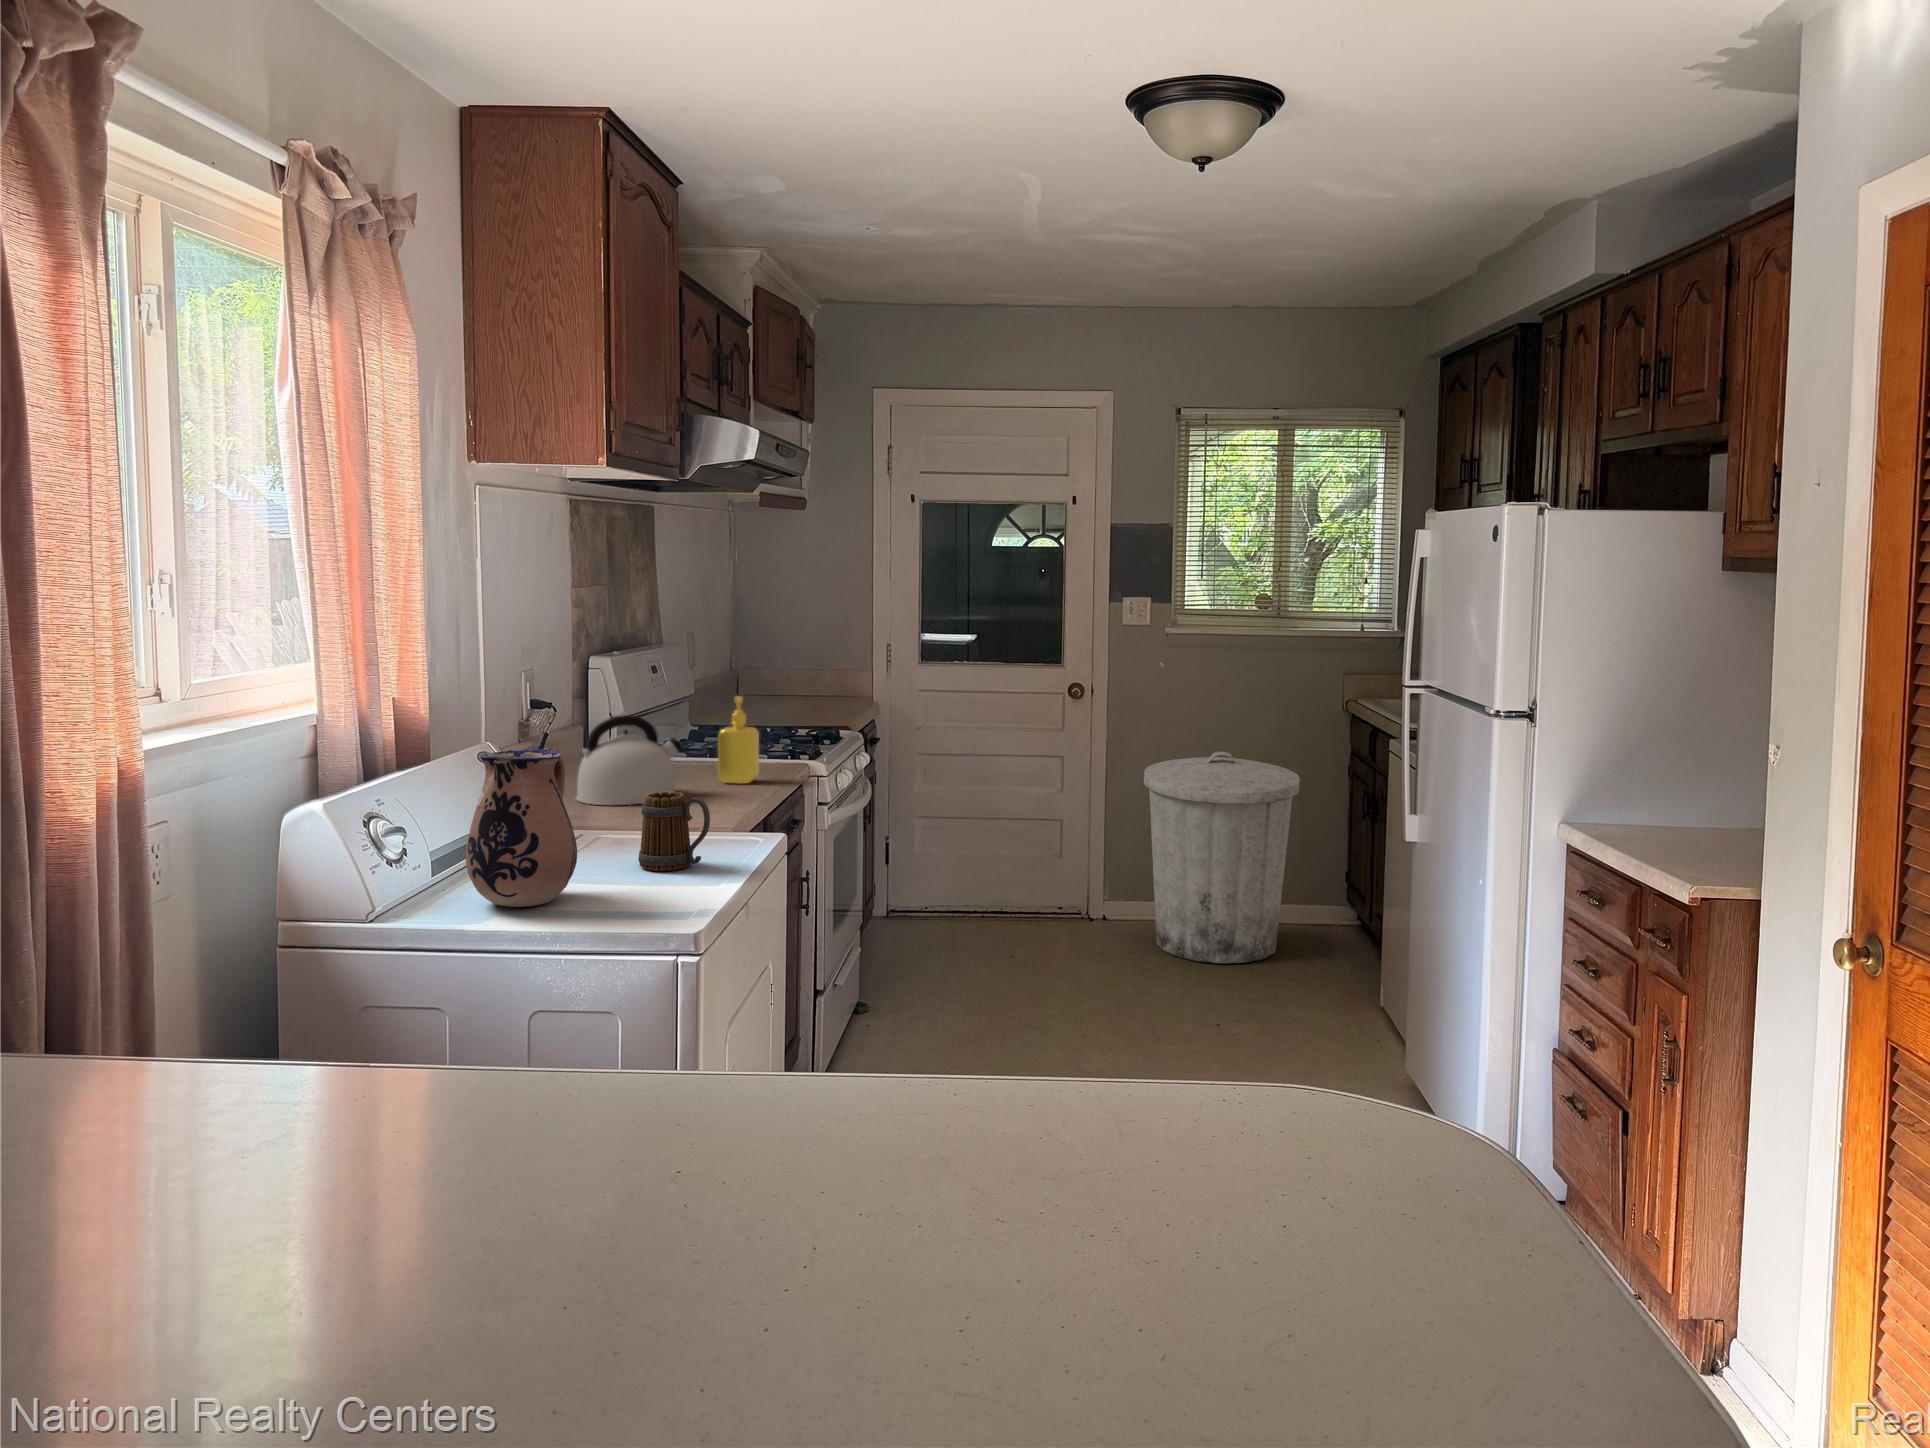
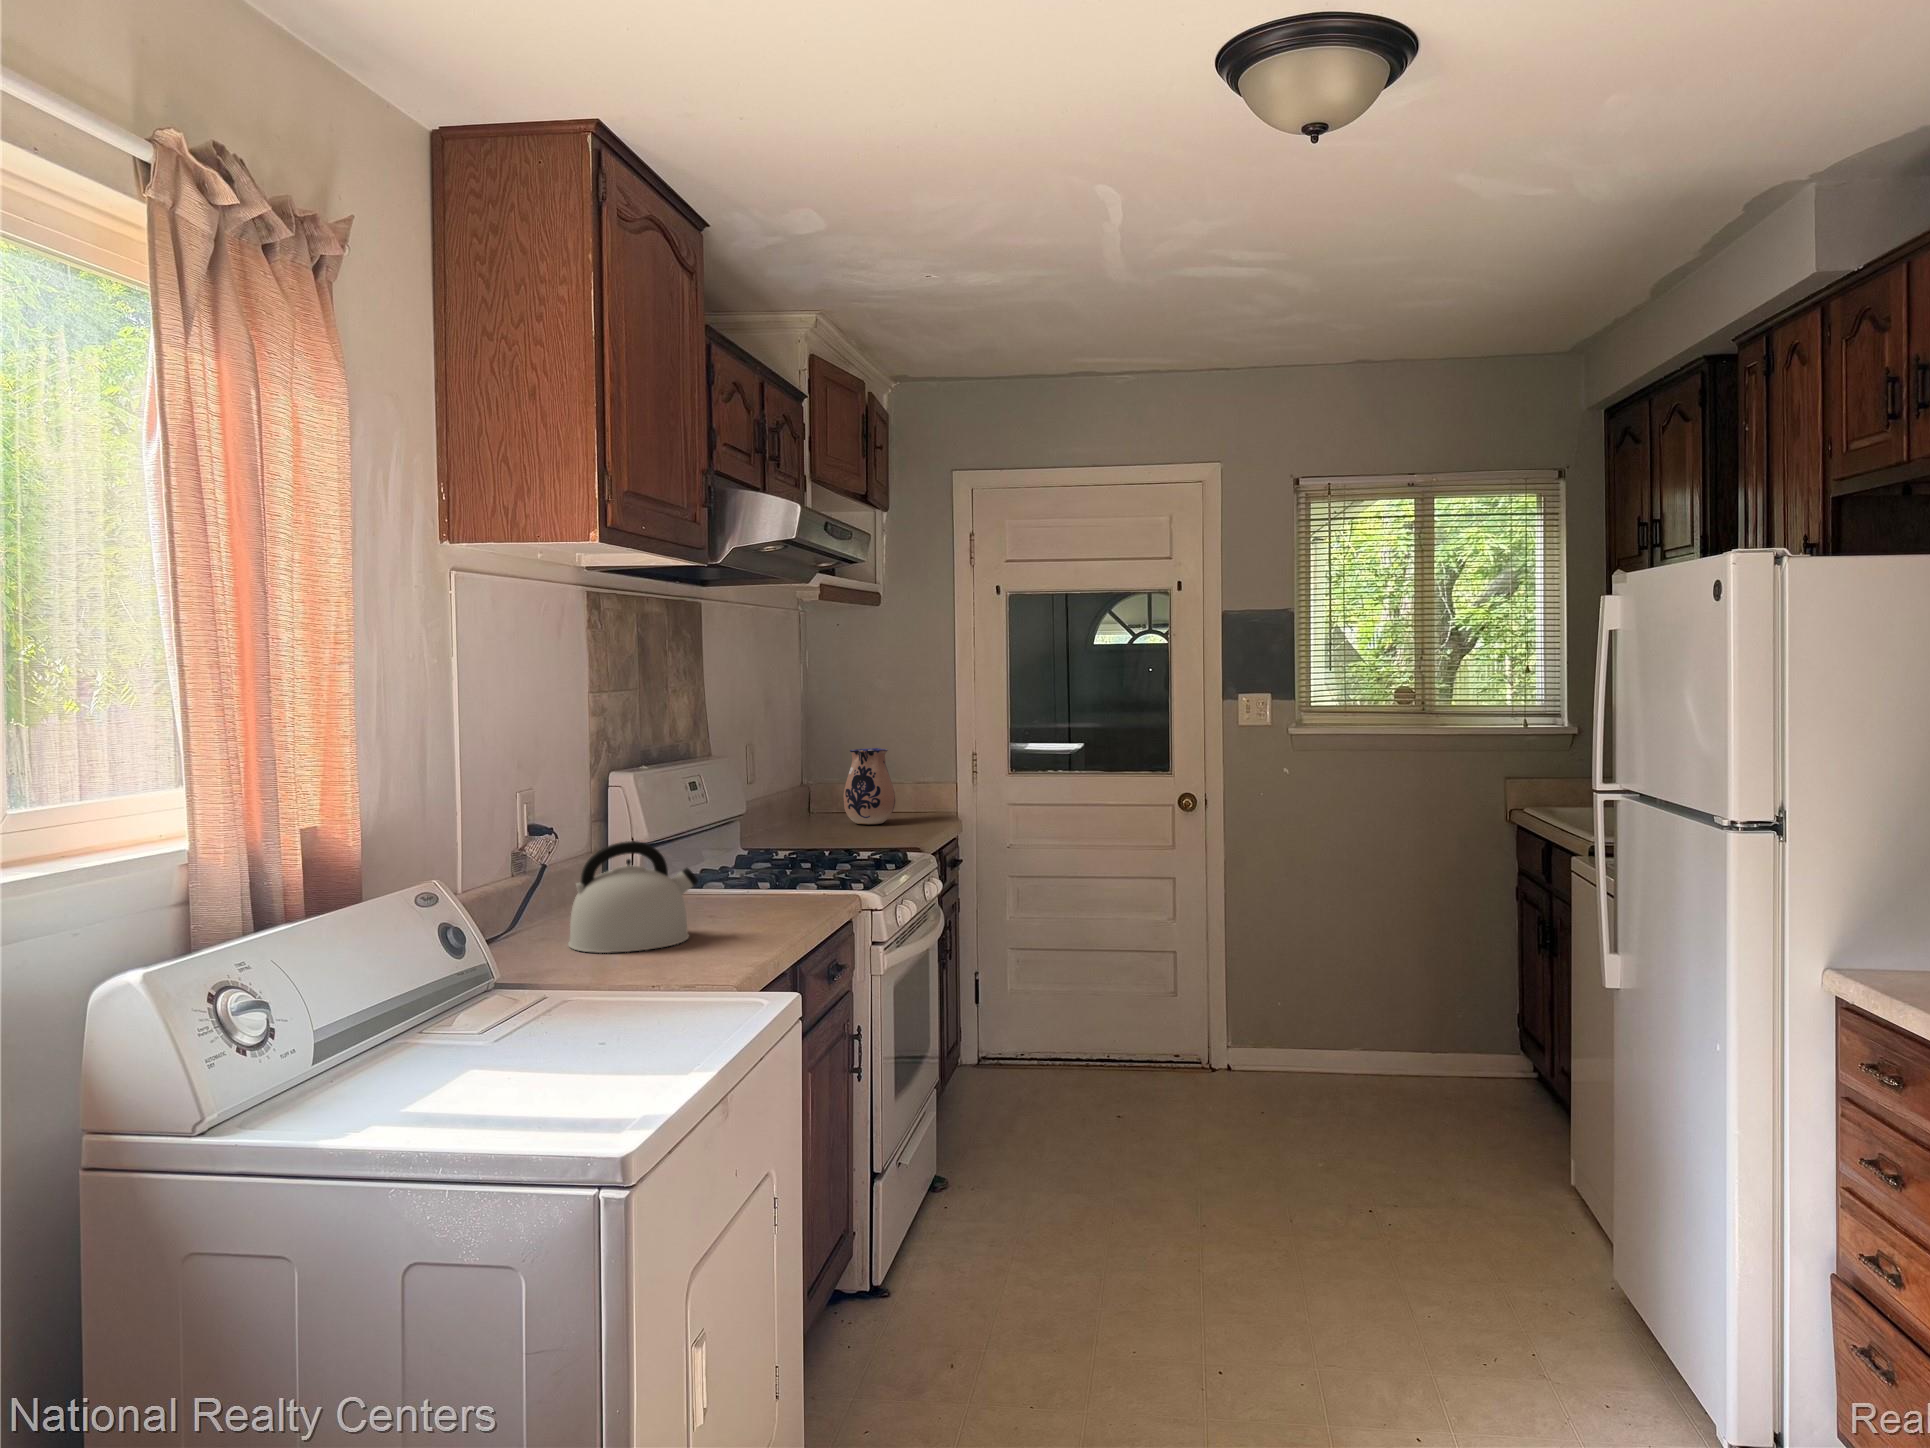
soap dispenser: present [718,696,759,784] -> none [745,816,796,922]
ceramic pitcher: present [466,748,577,907] -> present [843,748,895,824]
trash can: present [1144,752,1300,963] -> none [1270,872,1458,1129]
mug: present [639,791,710,871] -> none [597,942,687,1049]

